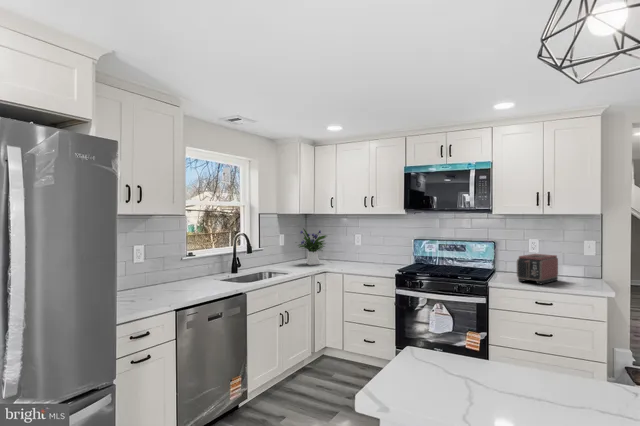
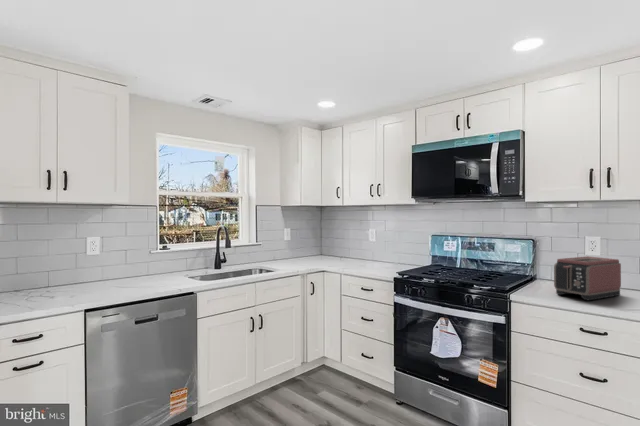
flower arrangement: present [299,228,326,265] -> none [297,220,336,262]

